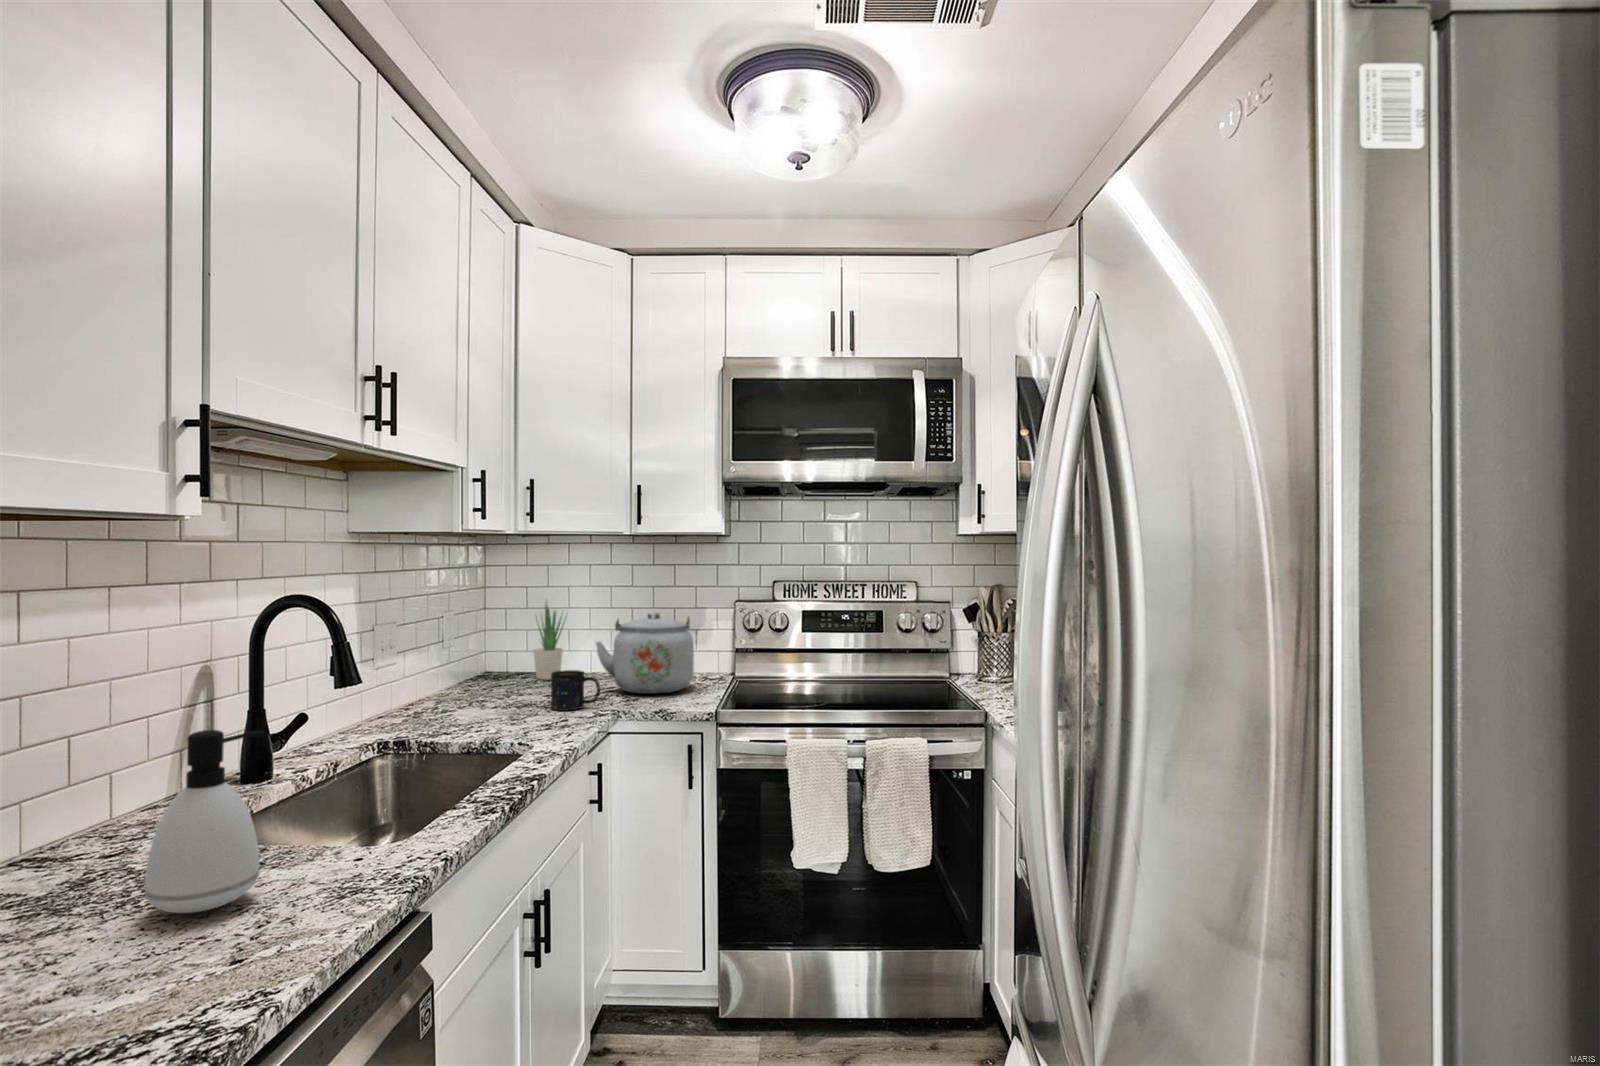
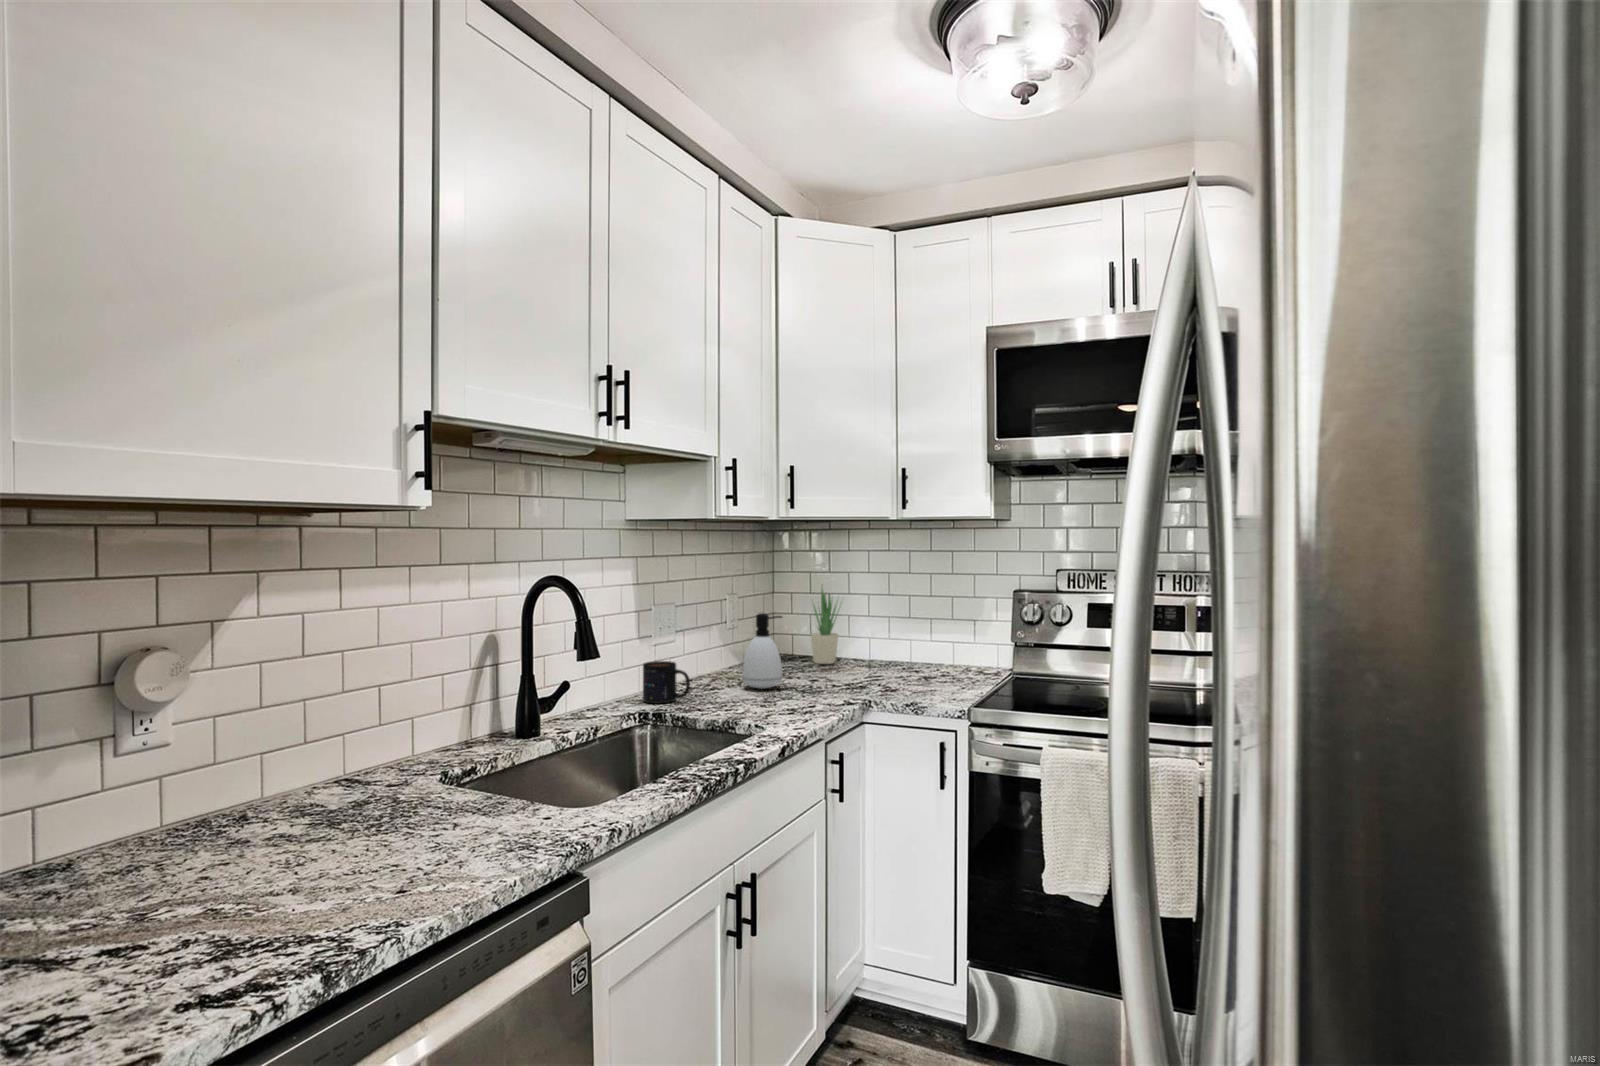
kettle: present [596,612,694,694] -> none [858,601,959,686]
mug: present [551,670,600,711] -> present [643,661,690,703]
soap dispenser: present [145,730,263,913] -> present [742,613,782,689]

